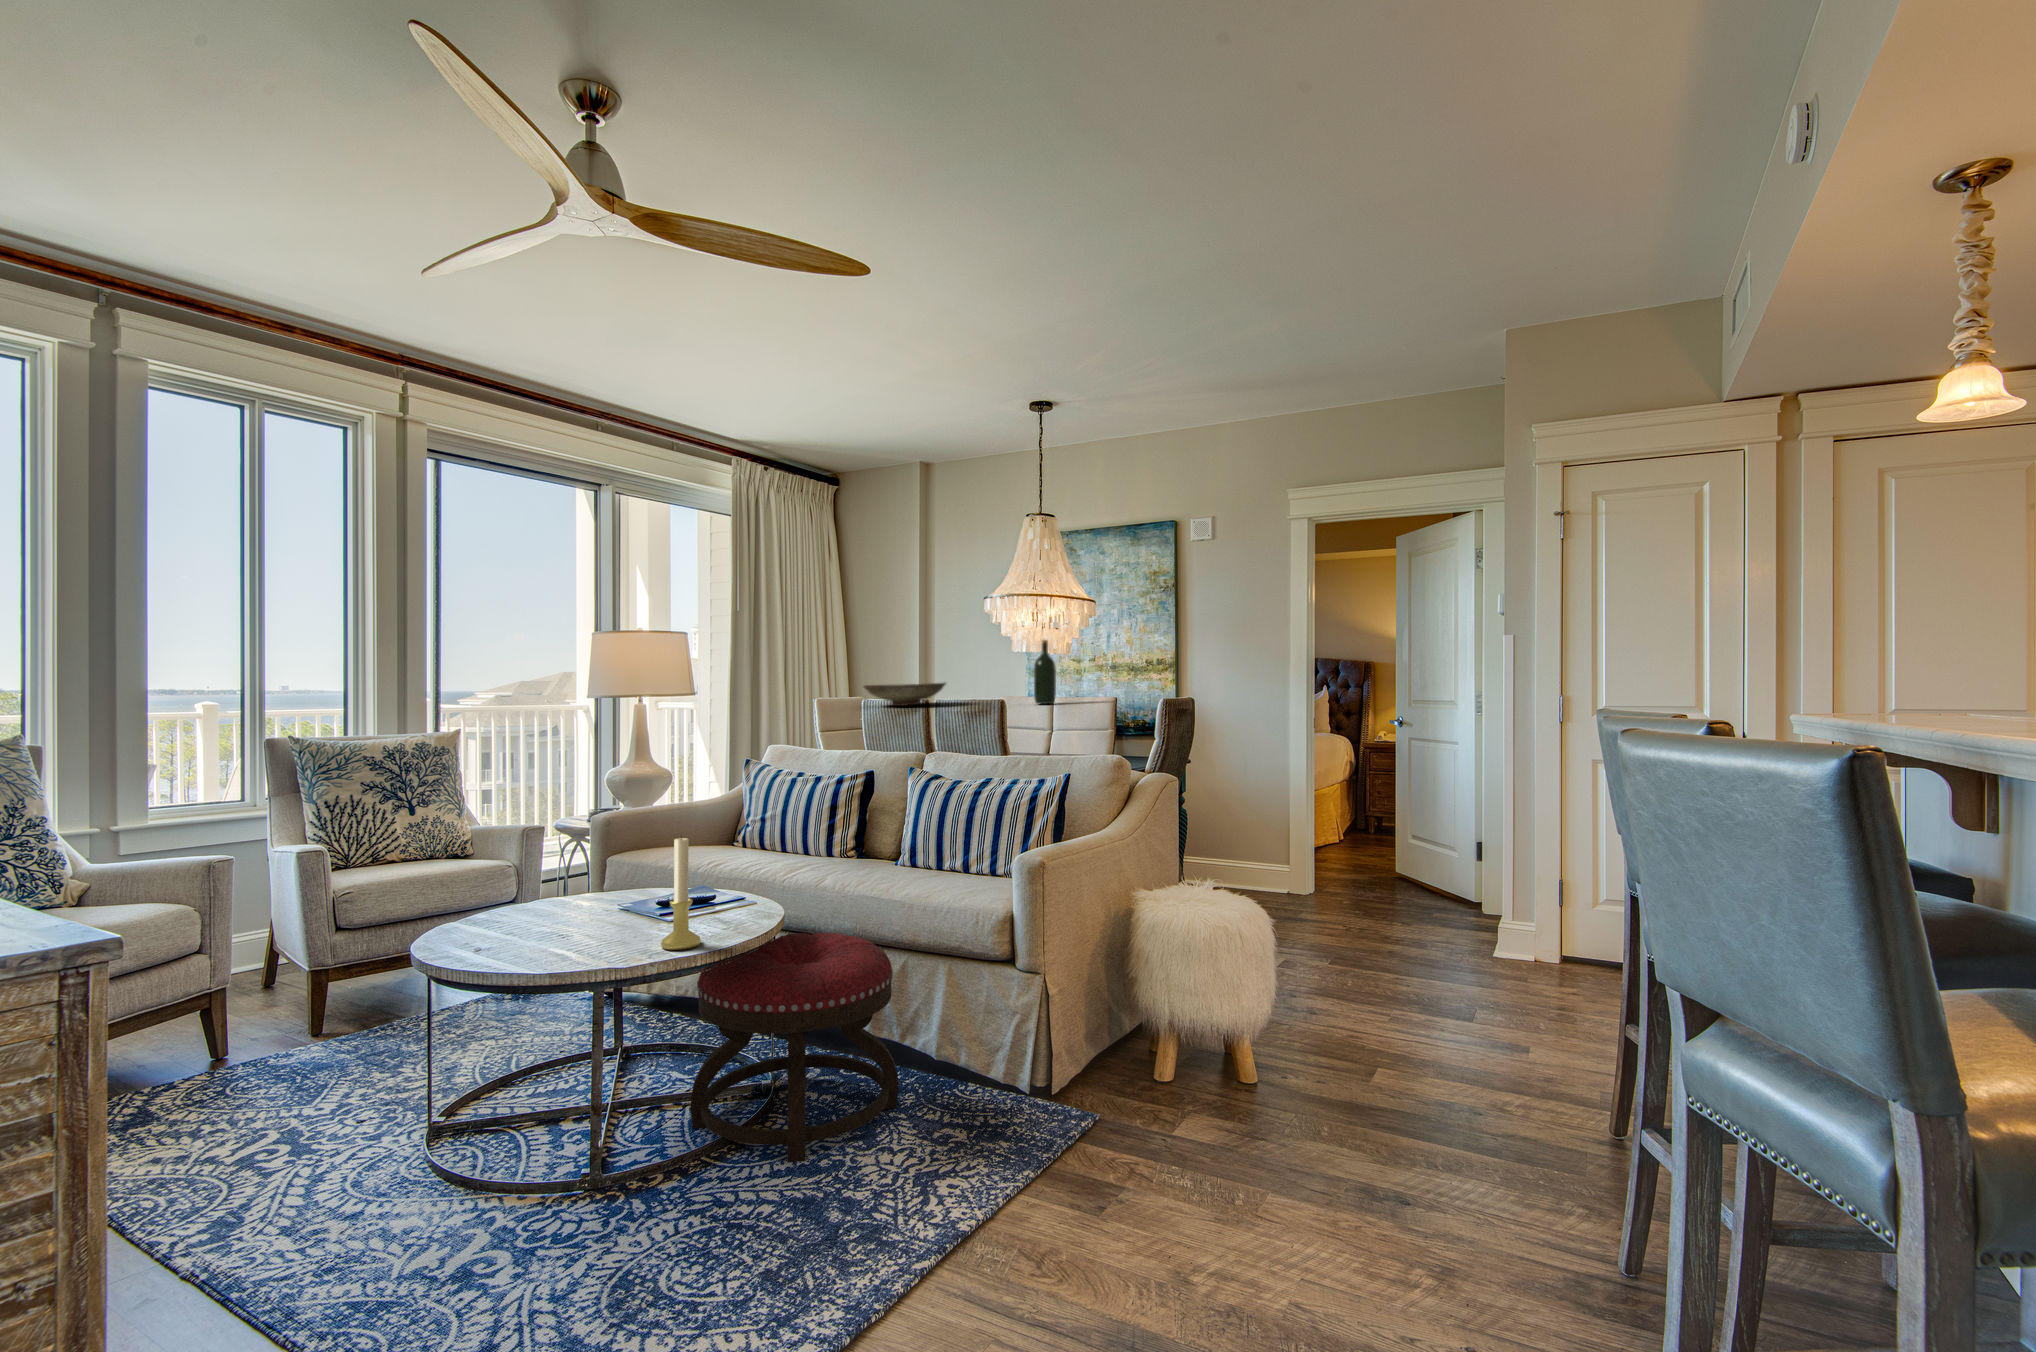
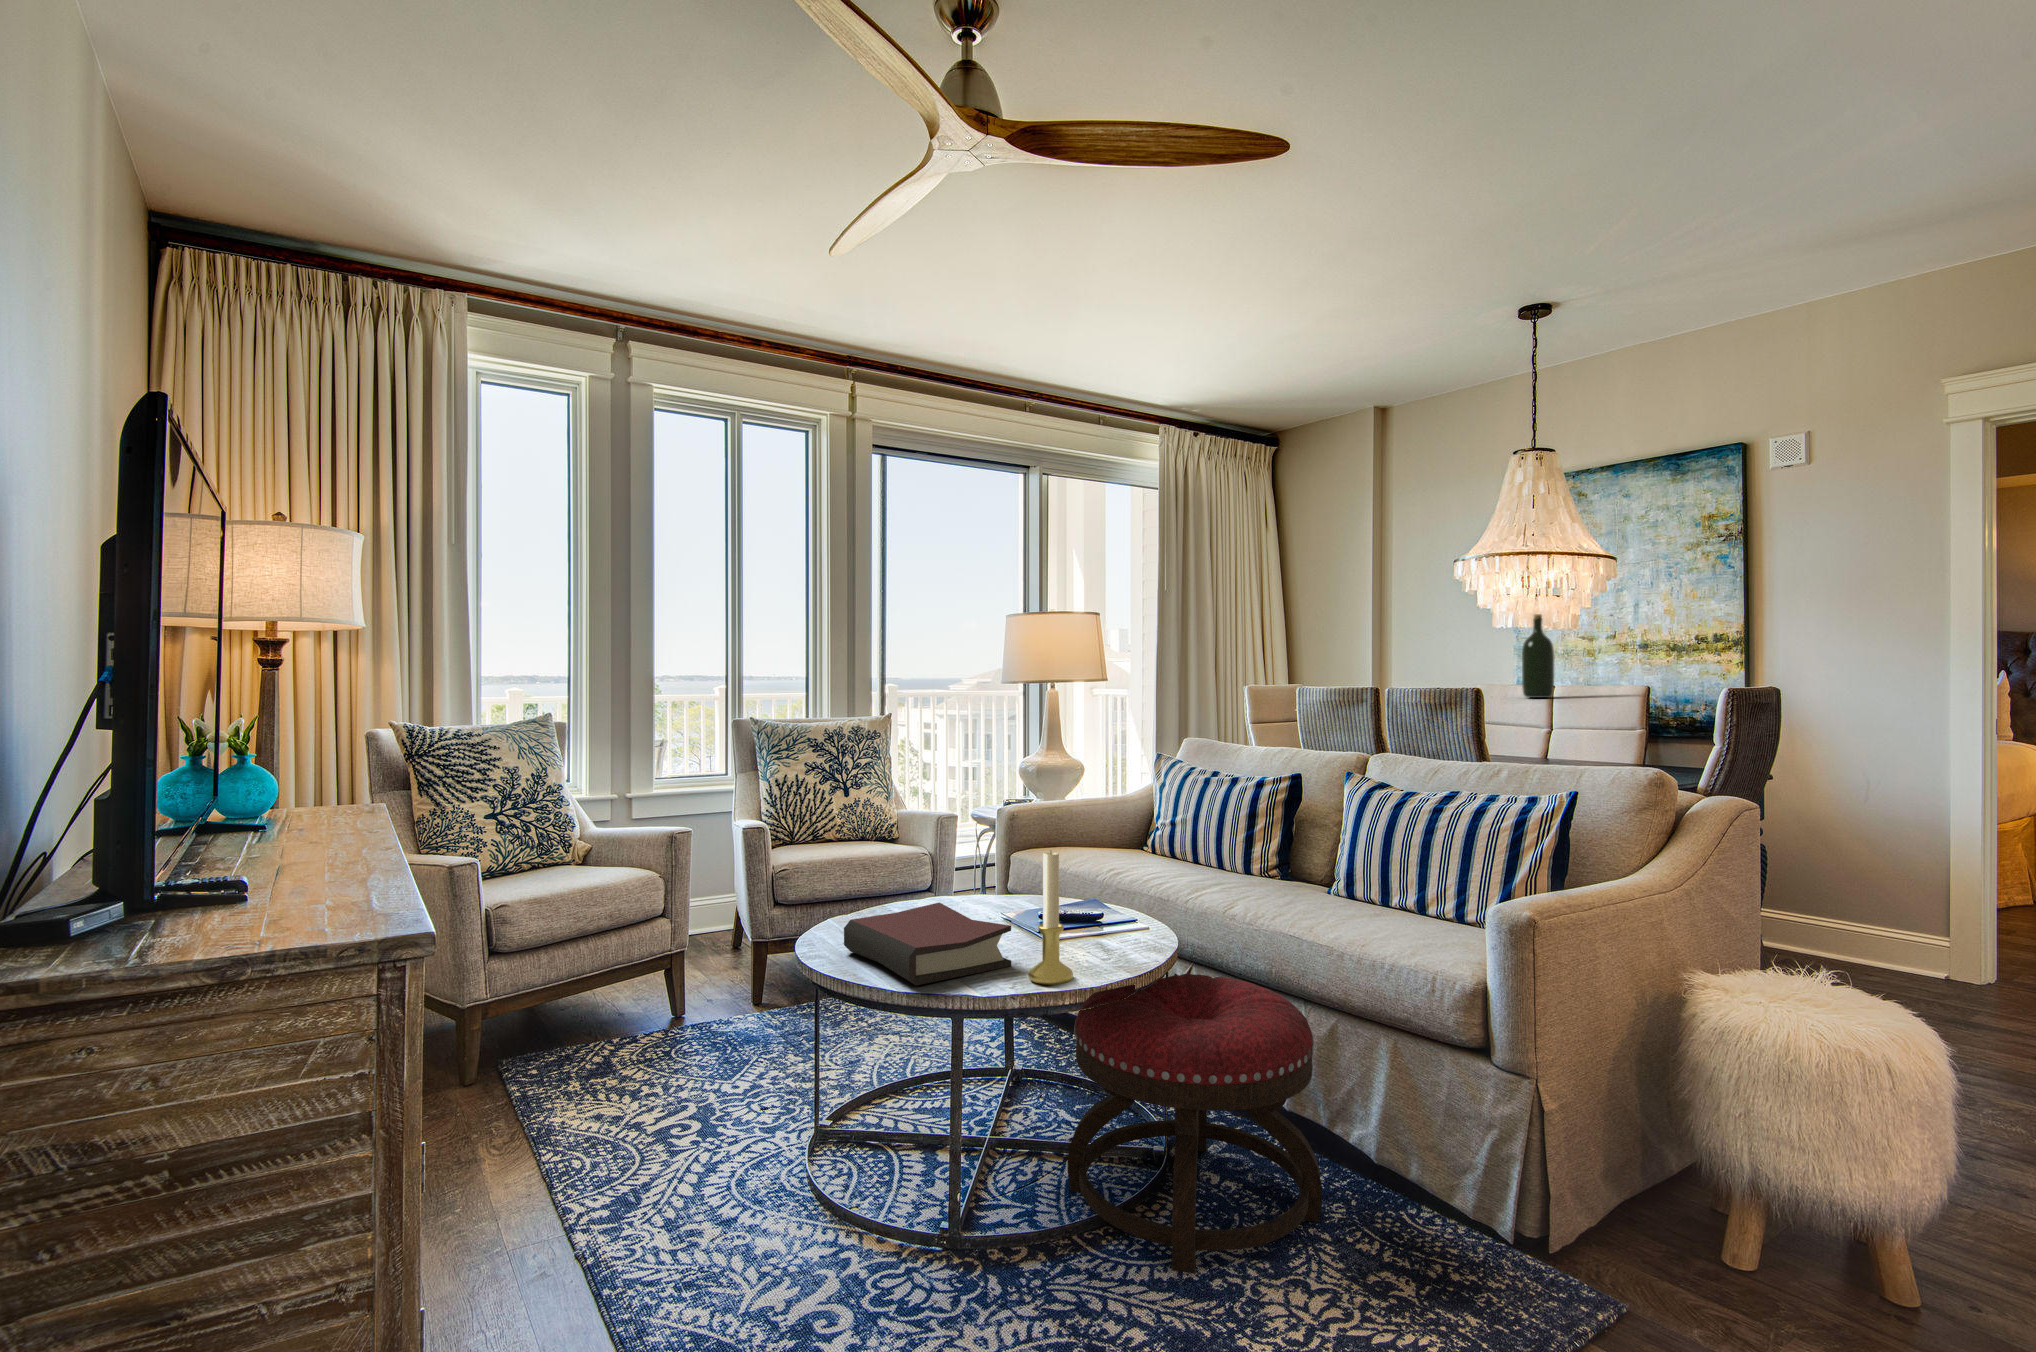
decorative bowl: present [863,683,946,706] -> none [1297,670,1402,698]
hardback book: none [470,896,642,965] -> present [844,902,1011,985]

